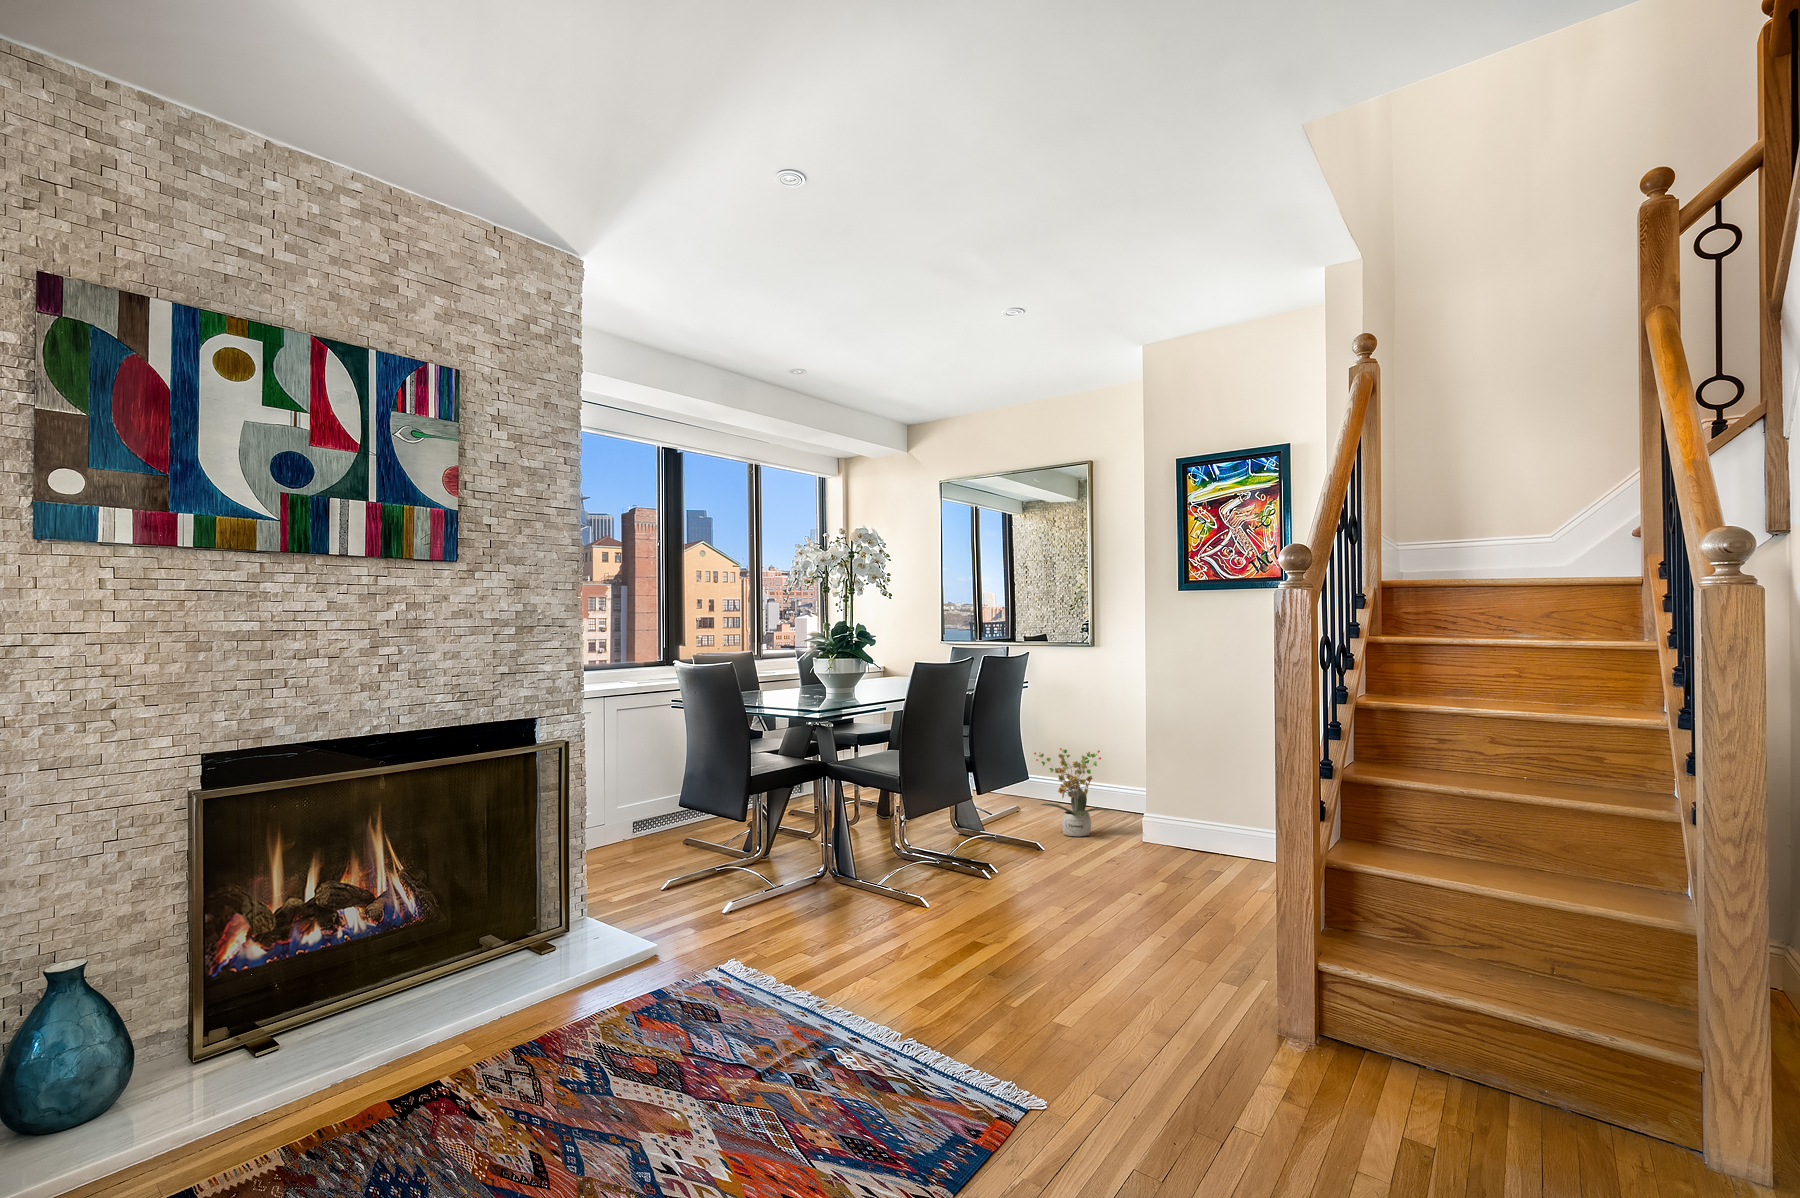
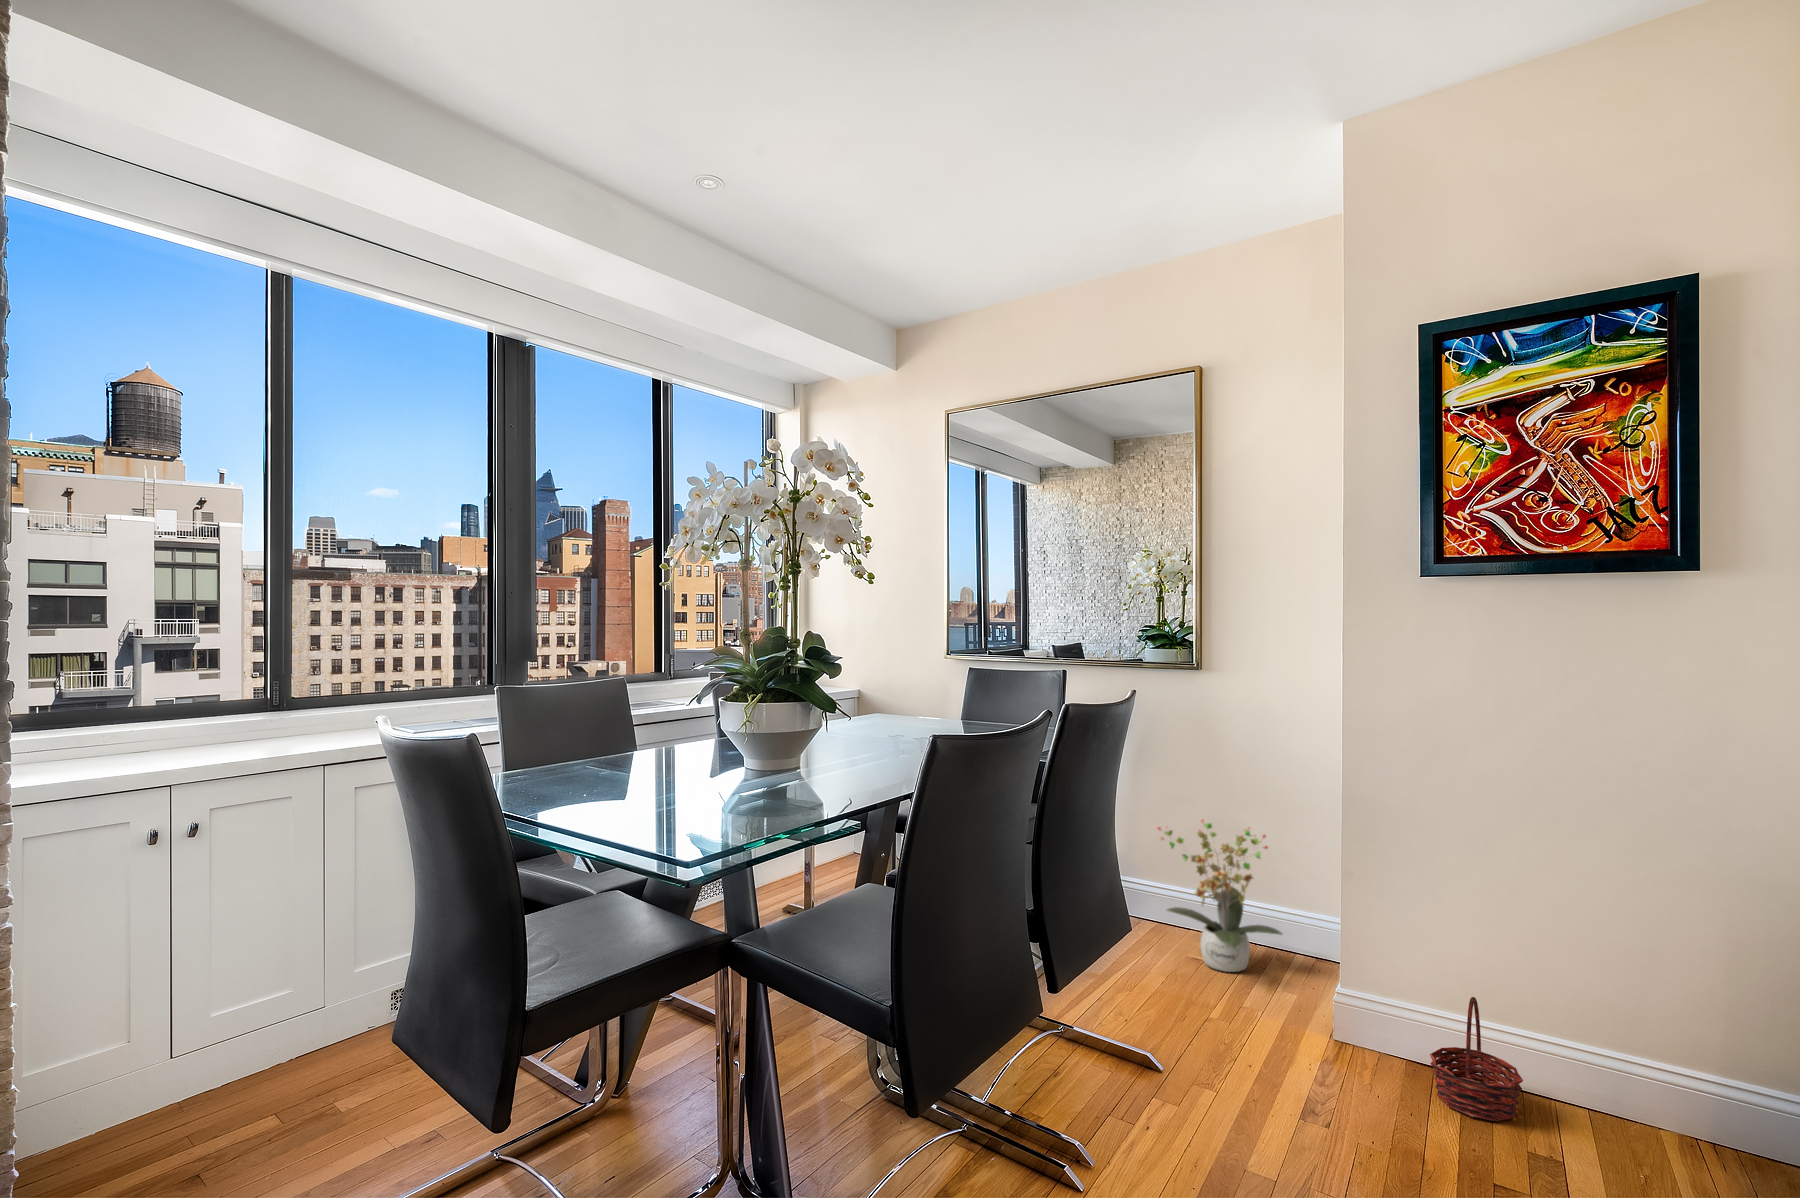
basket: none [1182,808,1223,865] -> present [1429,997,1523,1121]

